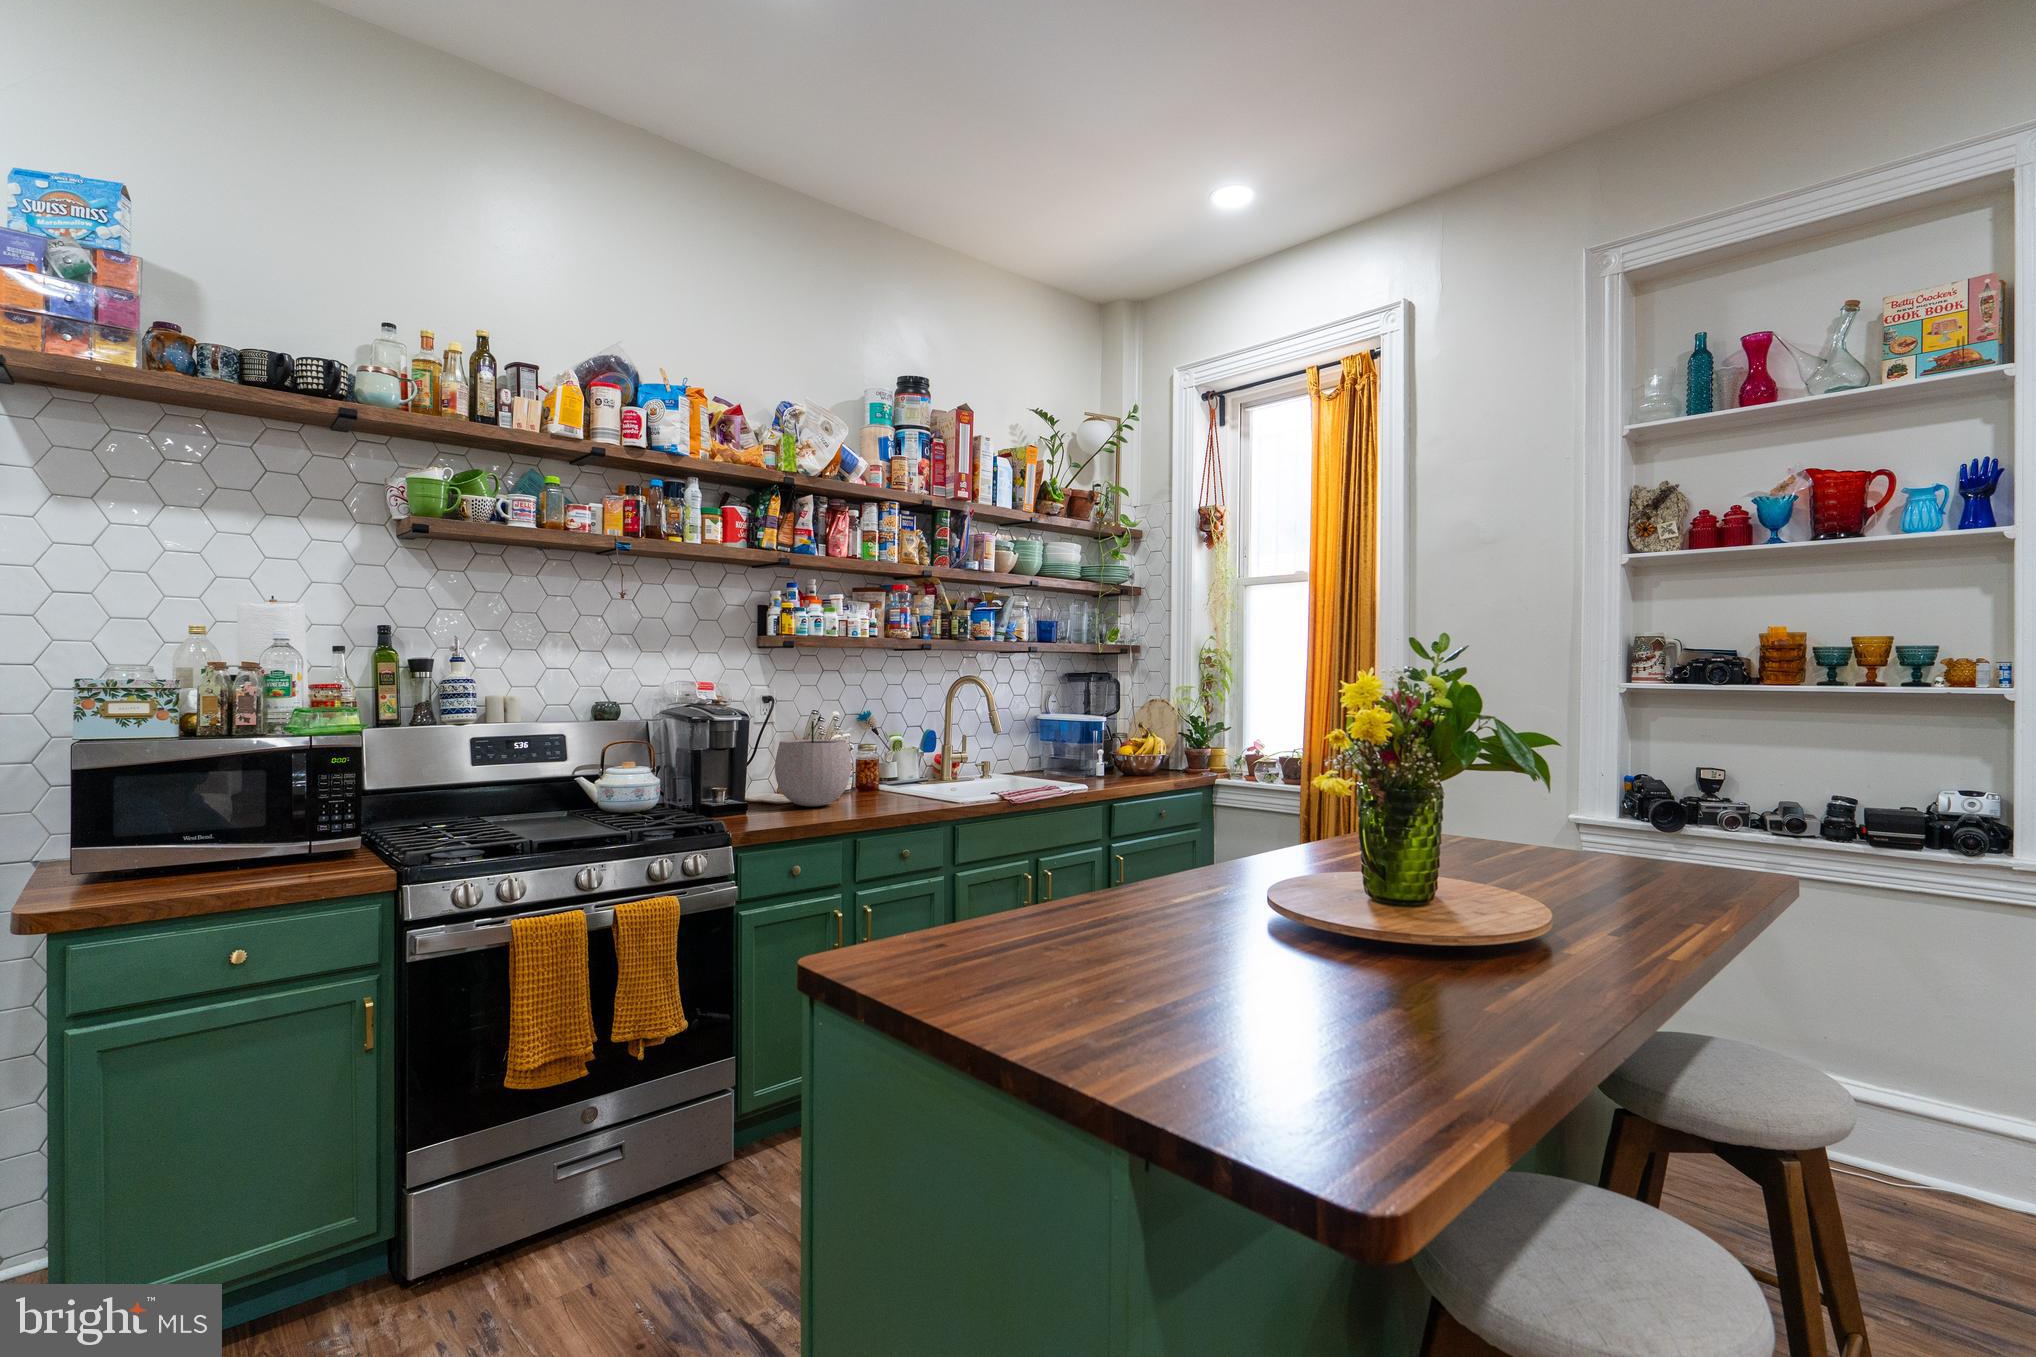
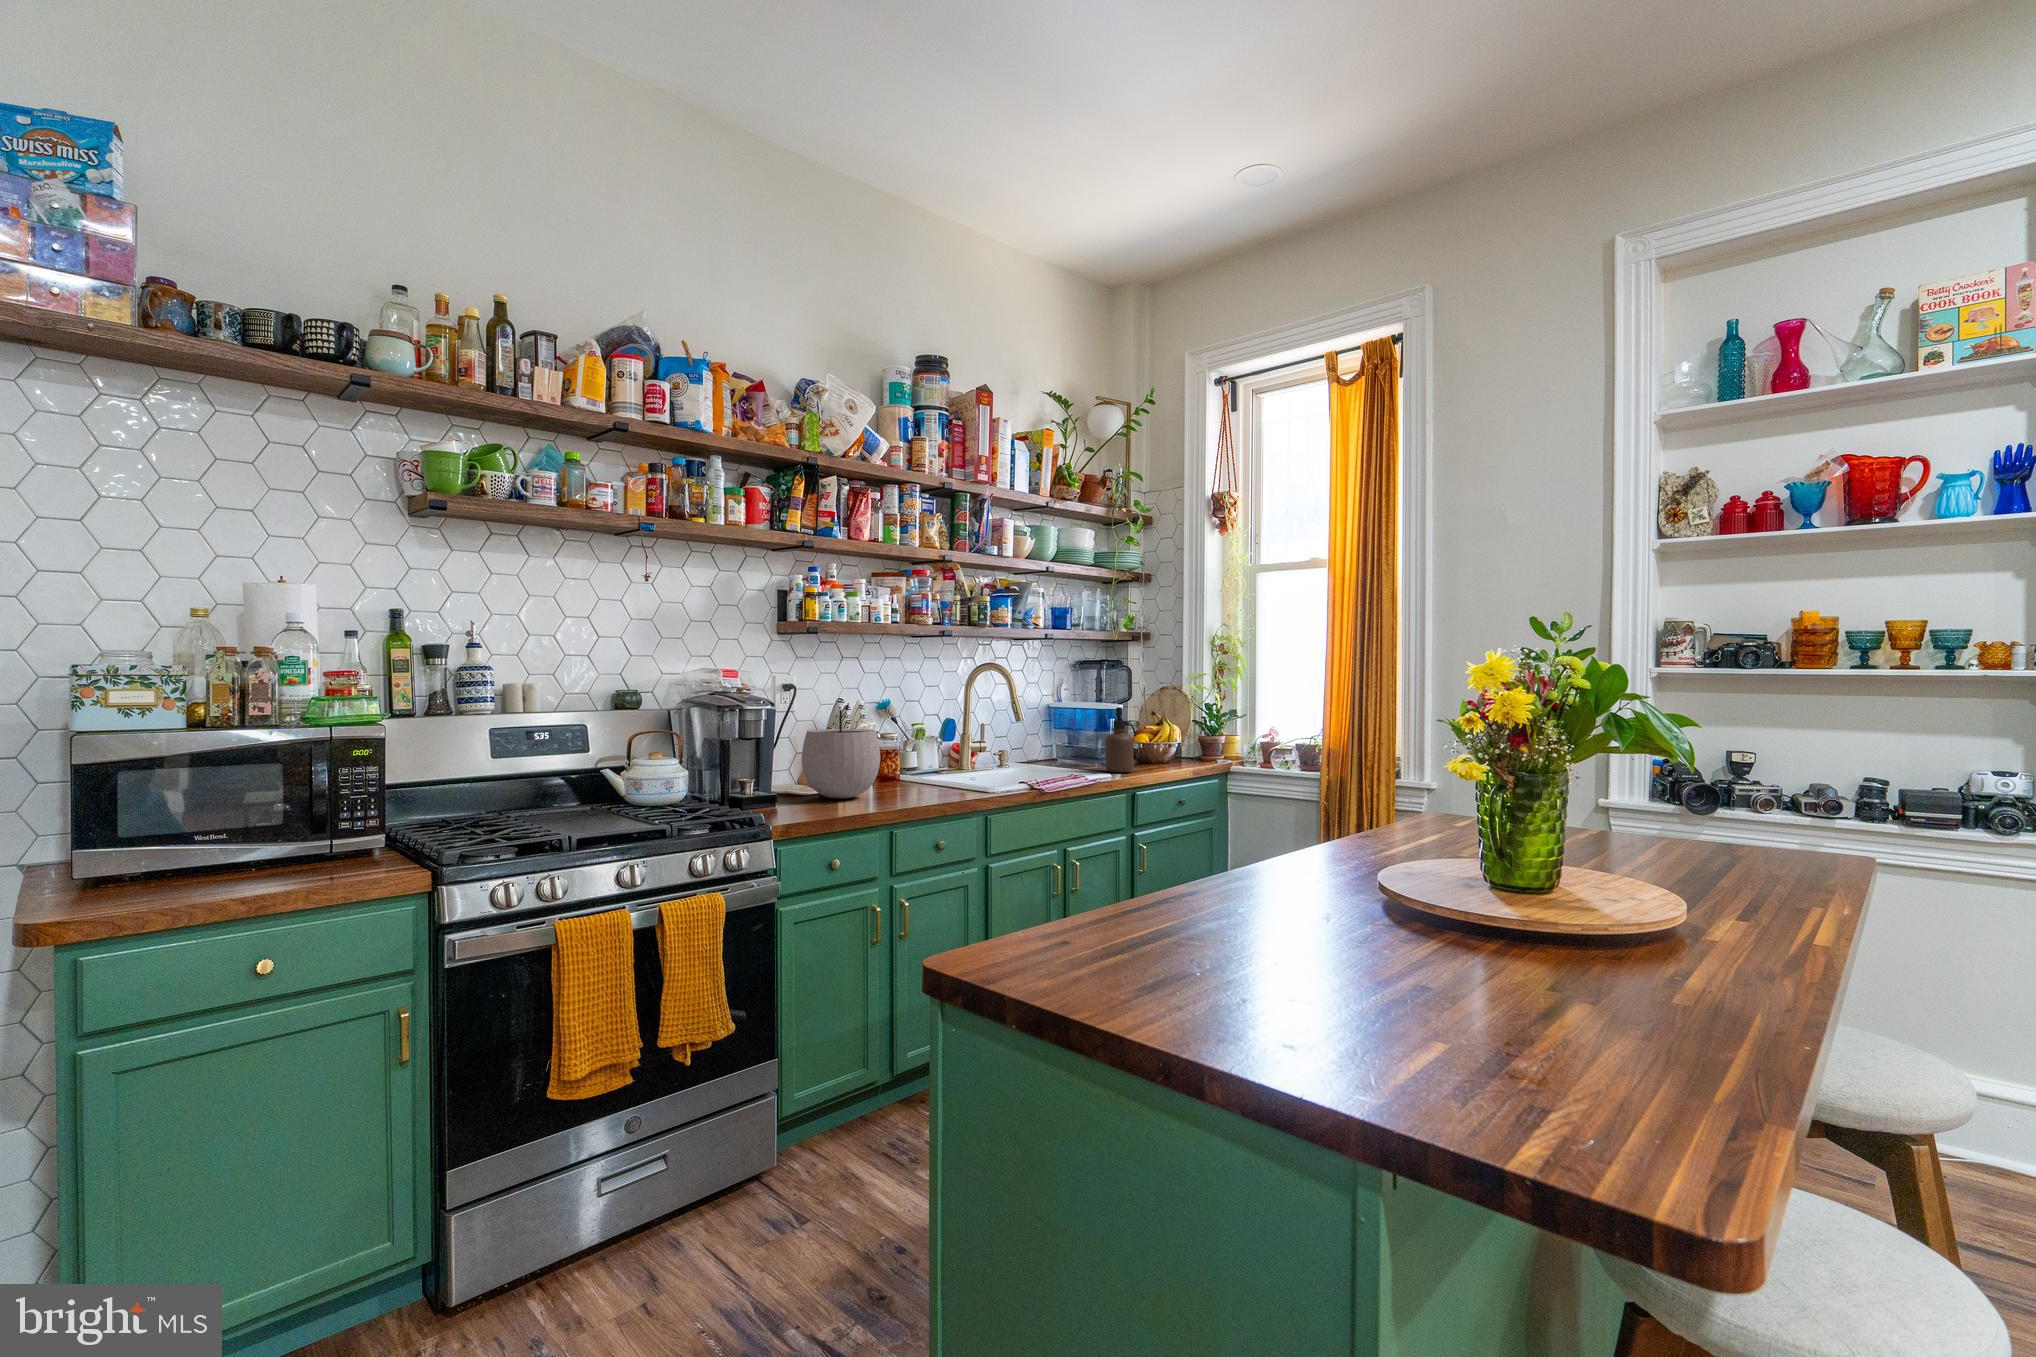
soap dispenser: none [1085,719,1113,783] -> present [1105,707,1133,773]

